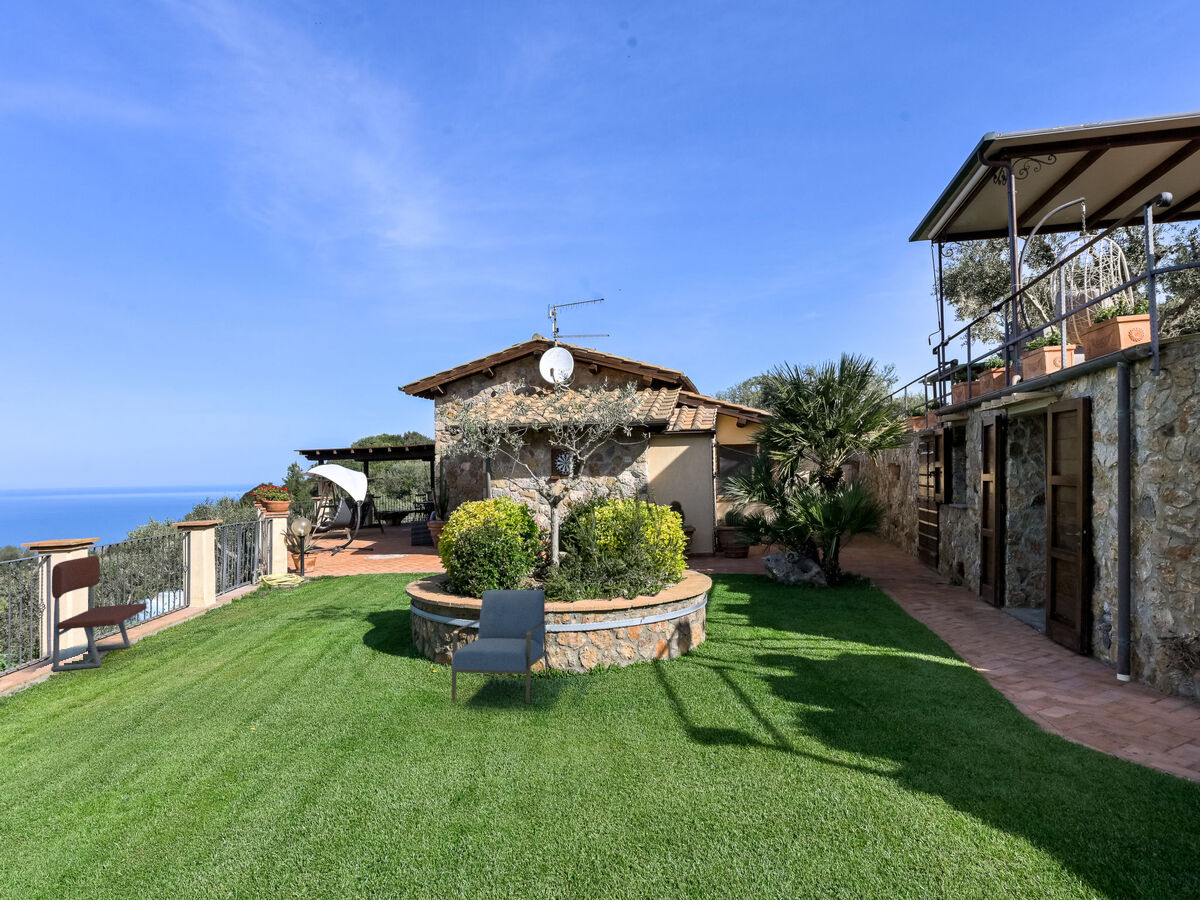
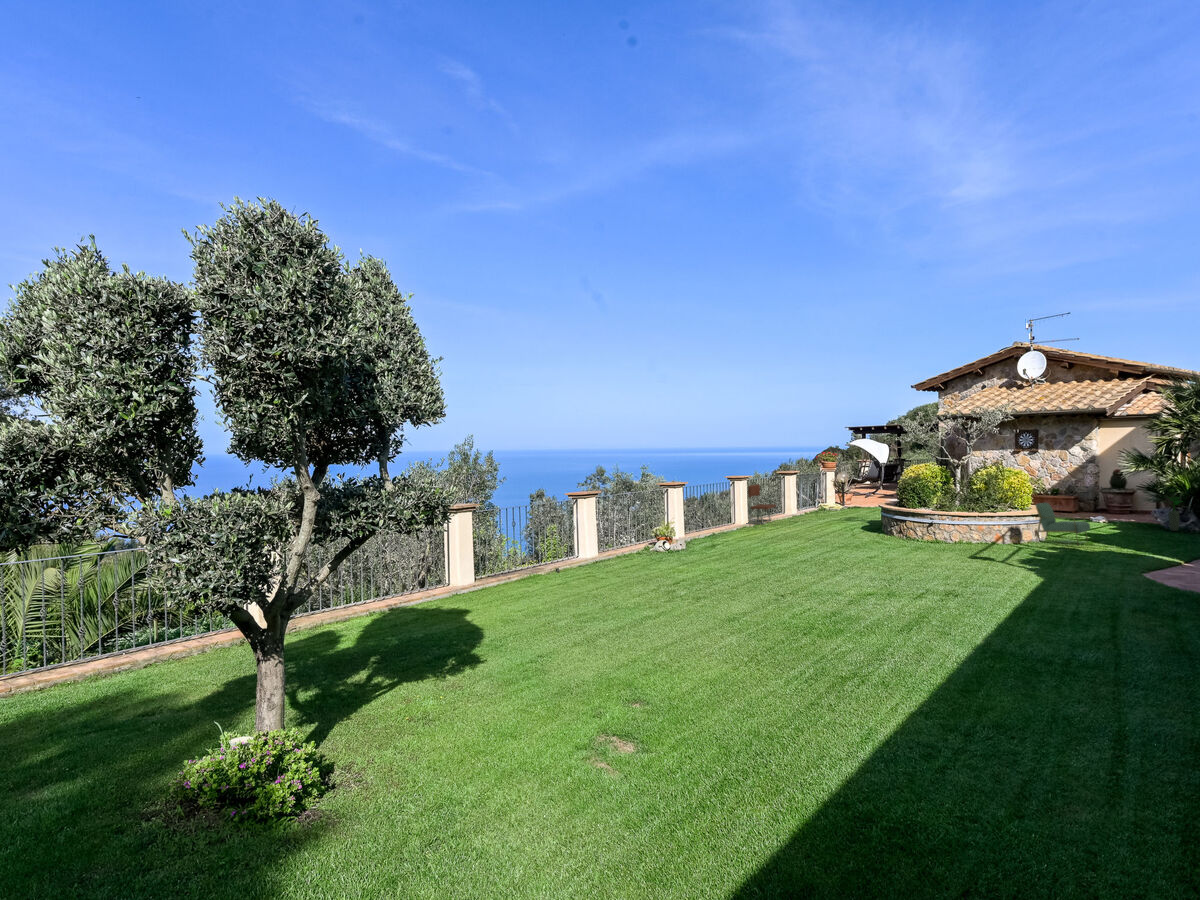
potted plant: none [765,523,792,583] -> present [1168,489,1181,531]
chair: present [452,590,548,703] -> present [1036,503,1090,543]

